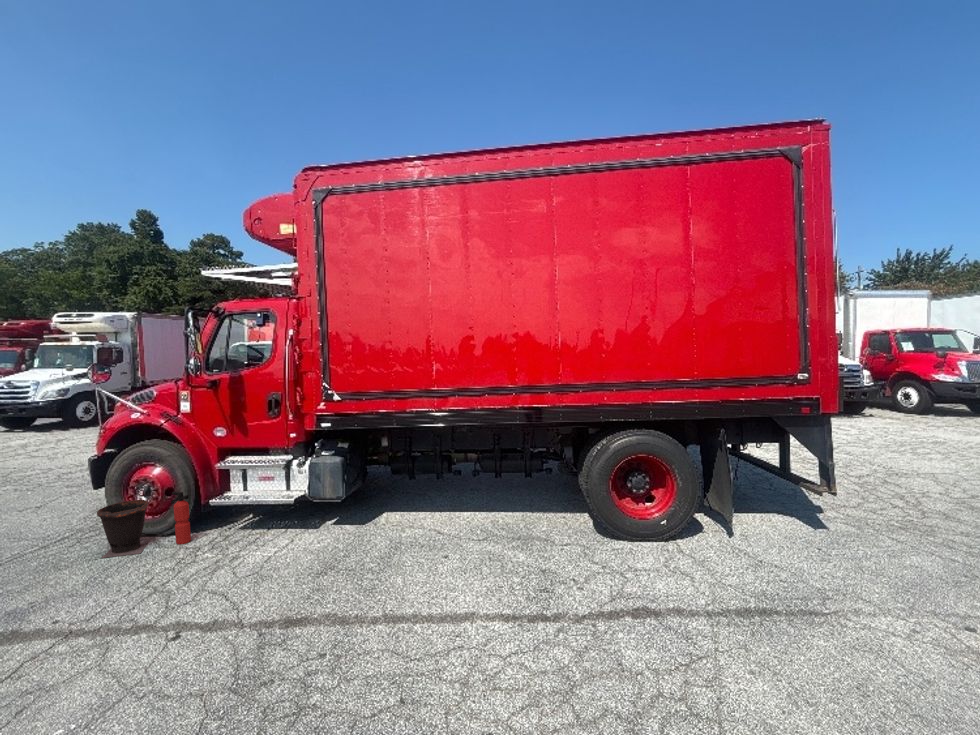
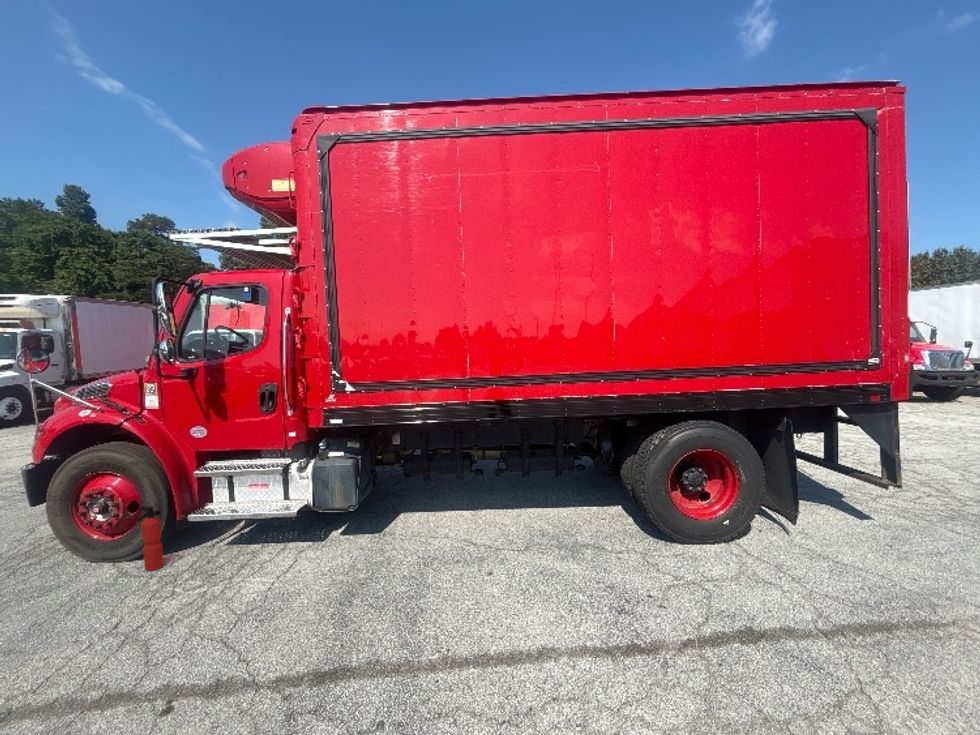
bucket: present [97,499,148,558] -> none [36,517,108,595]

